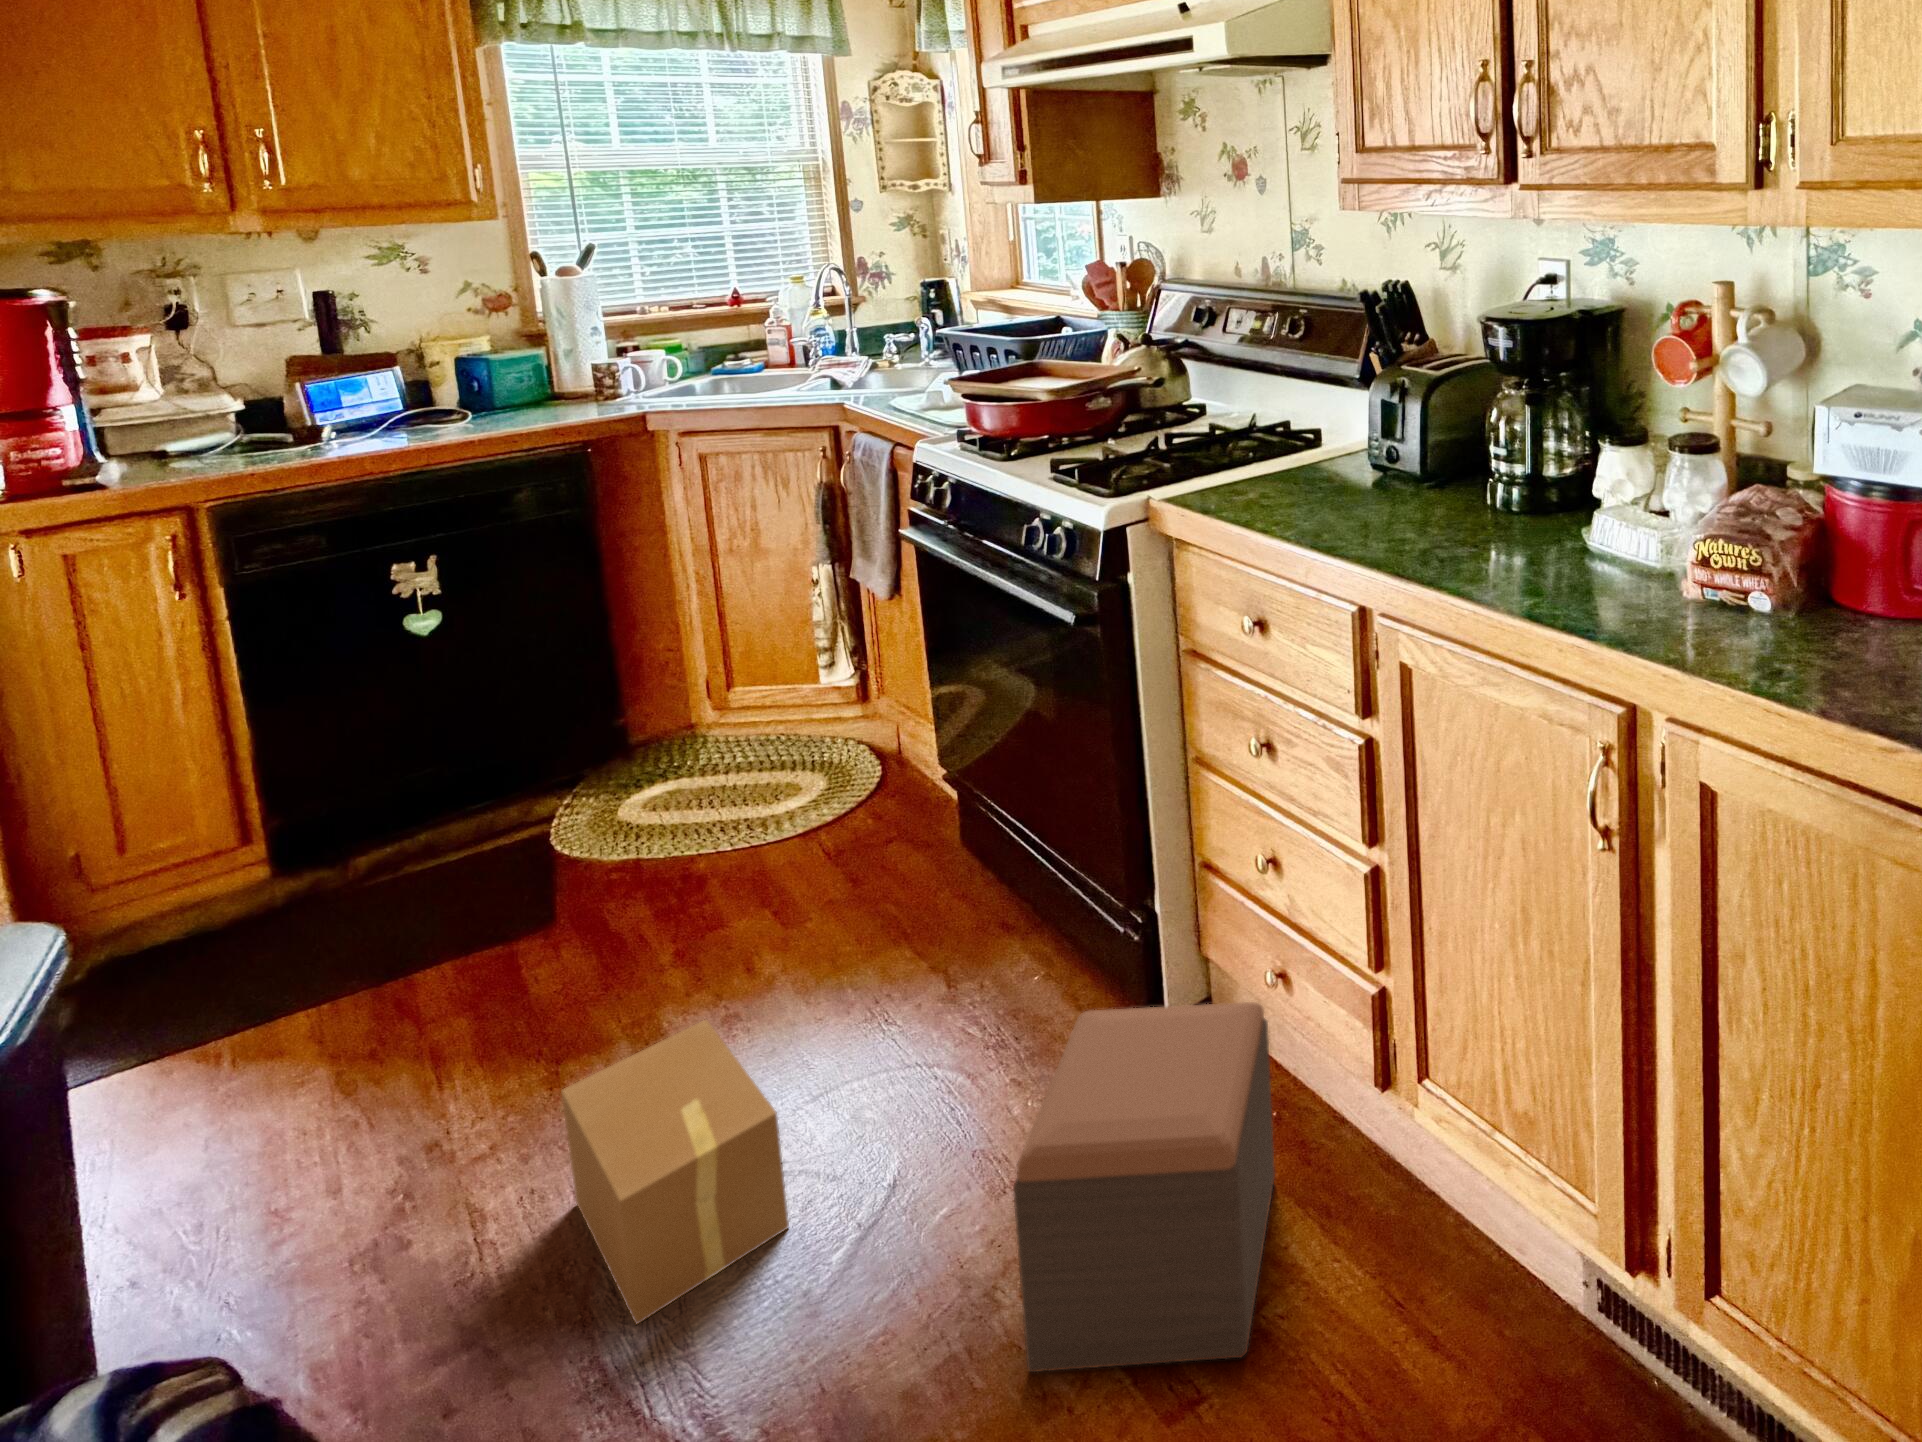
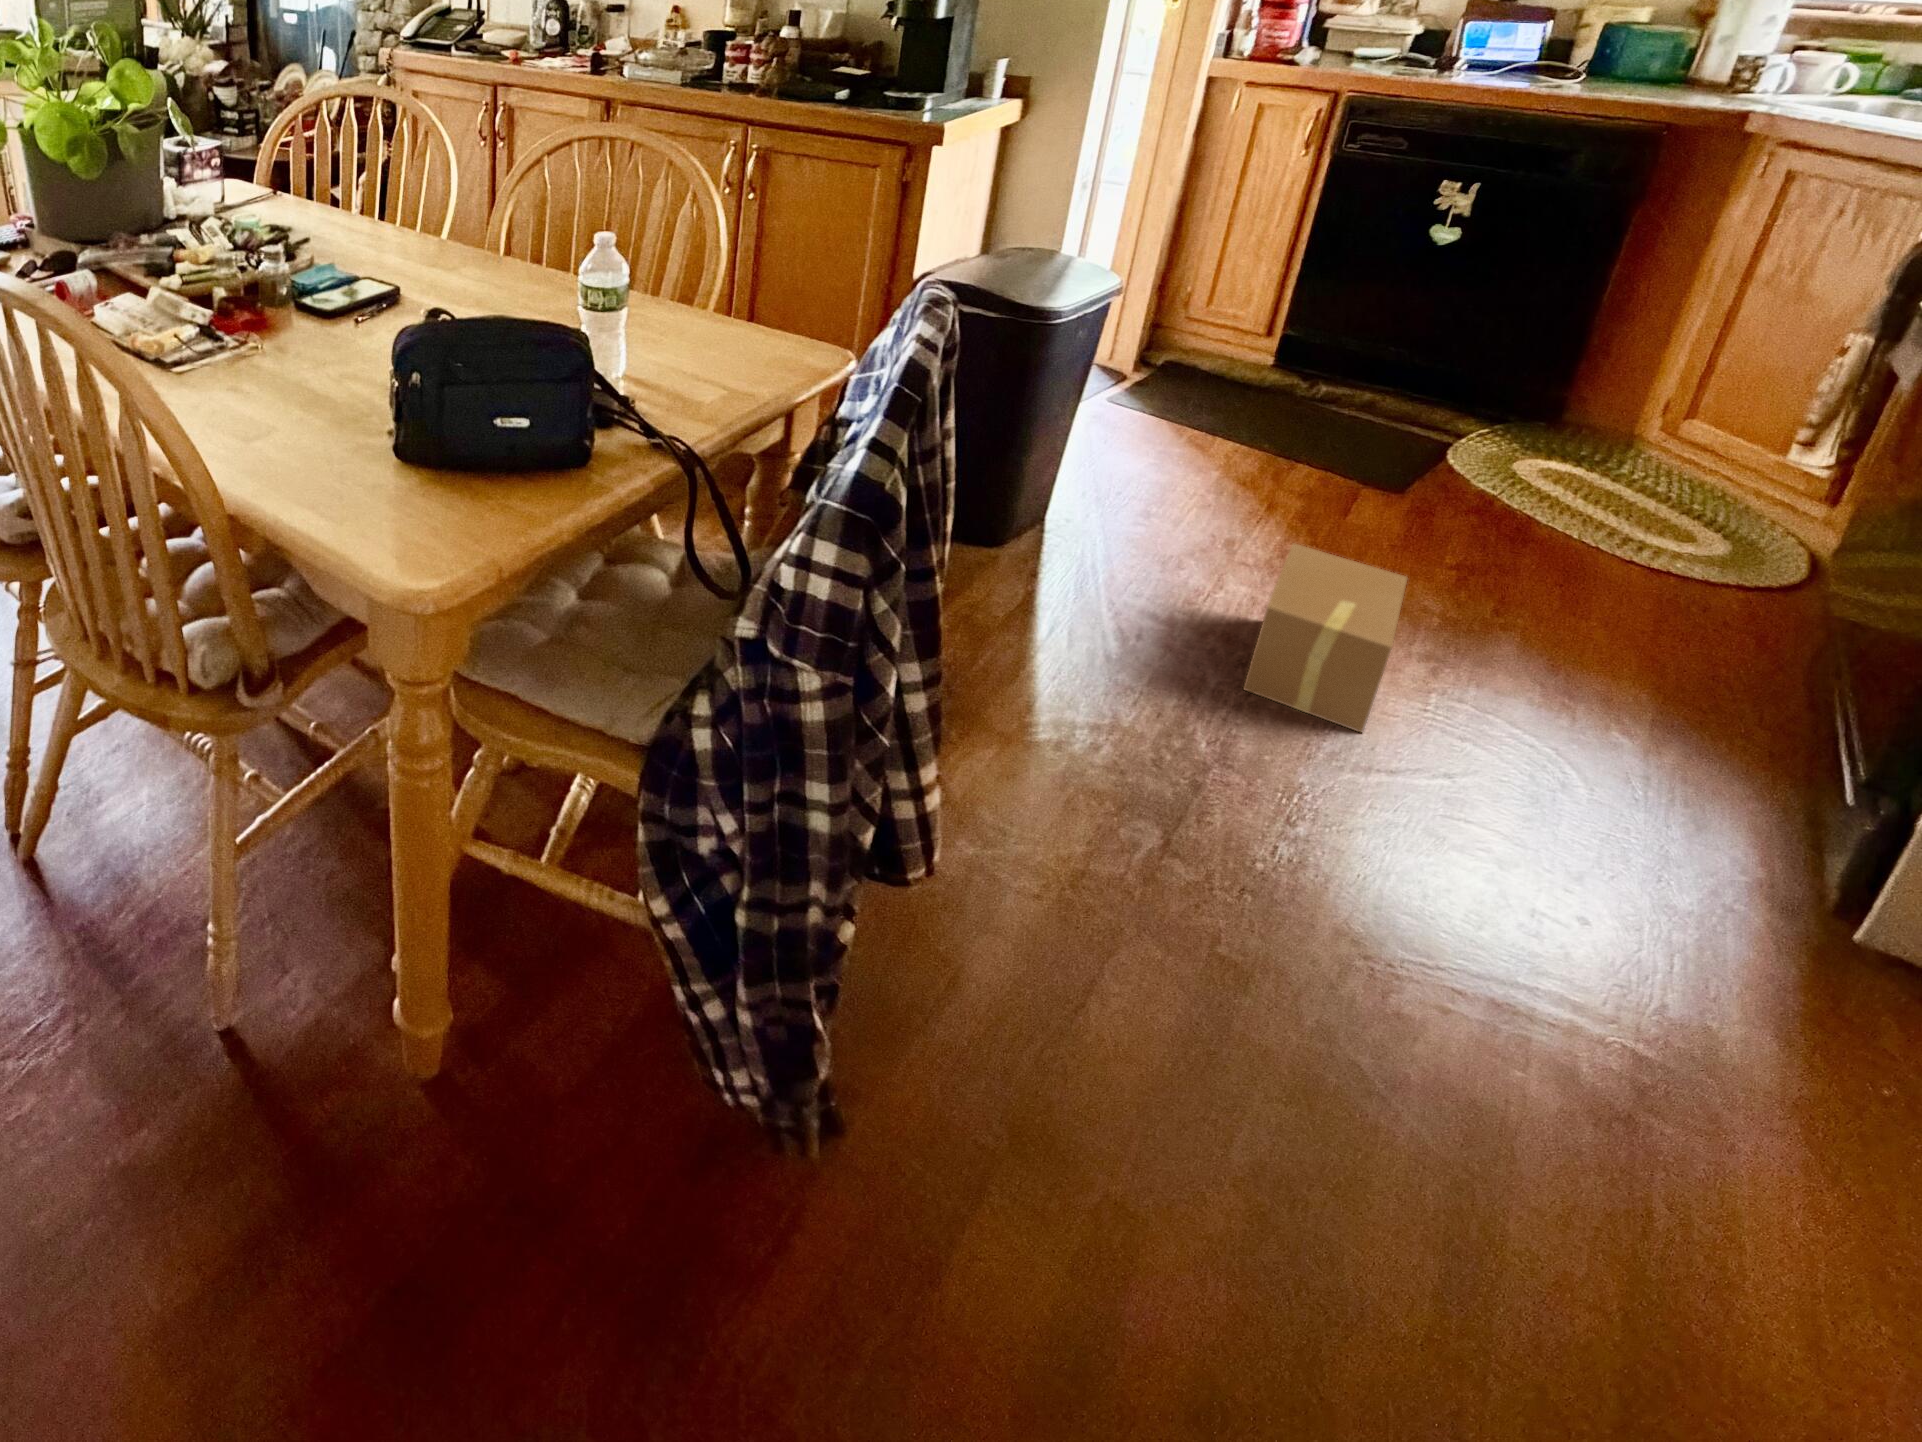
footstool: present [1013,1002,1275,1372] -> none [1418,767,1887,1104]

